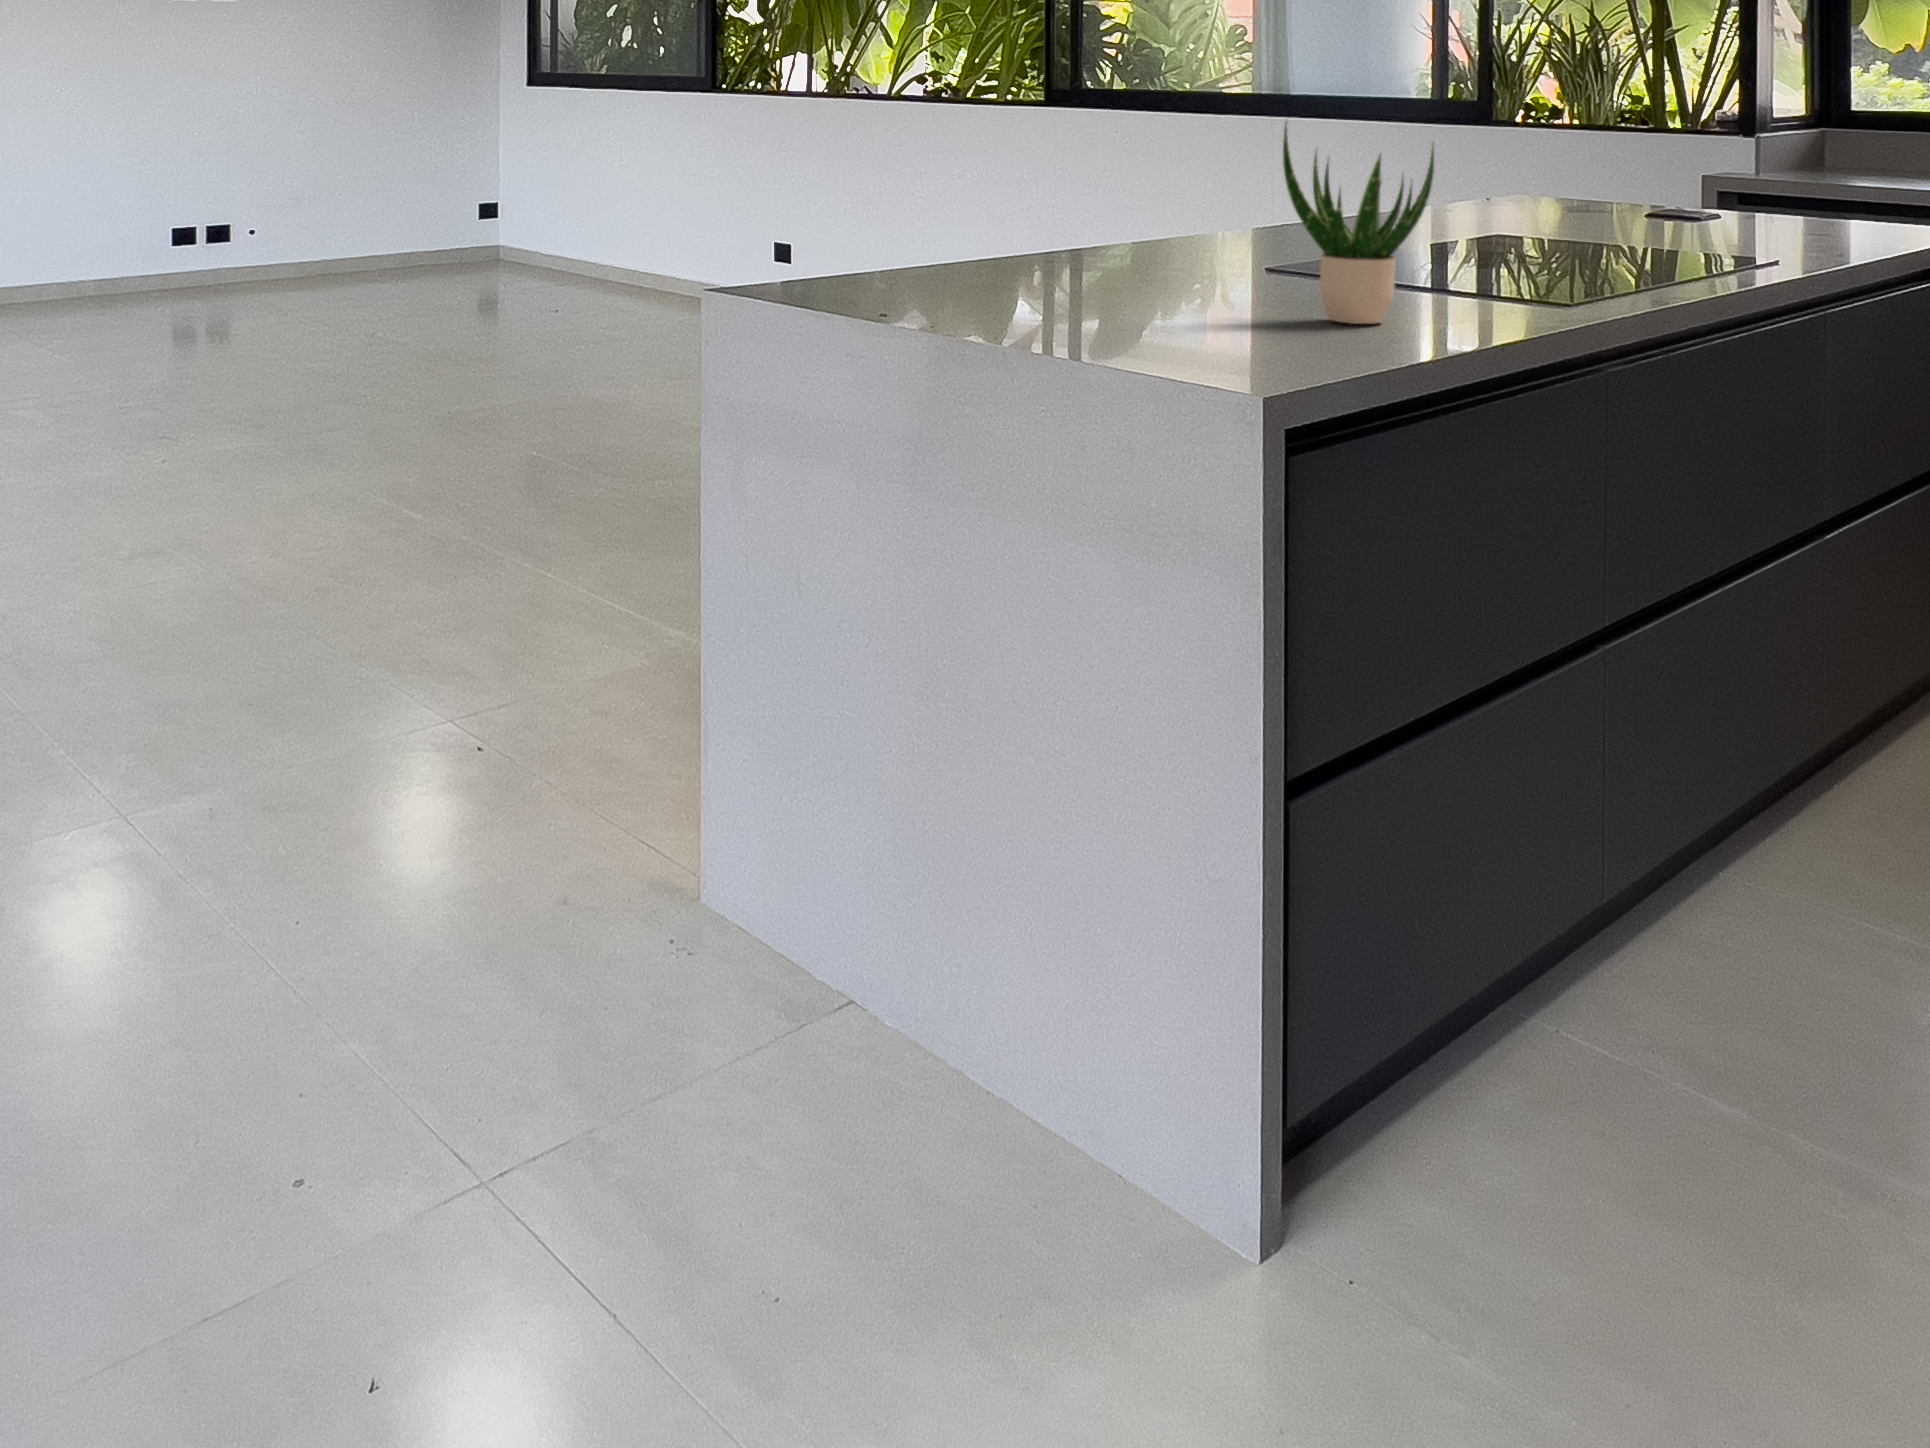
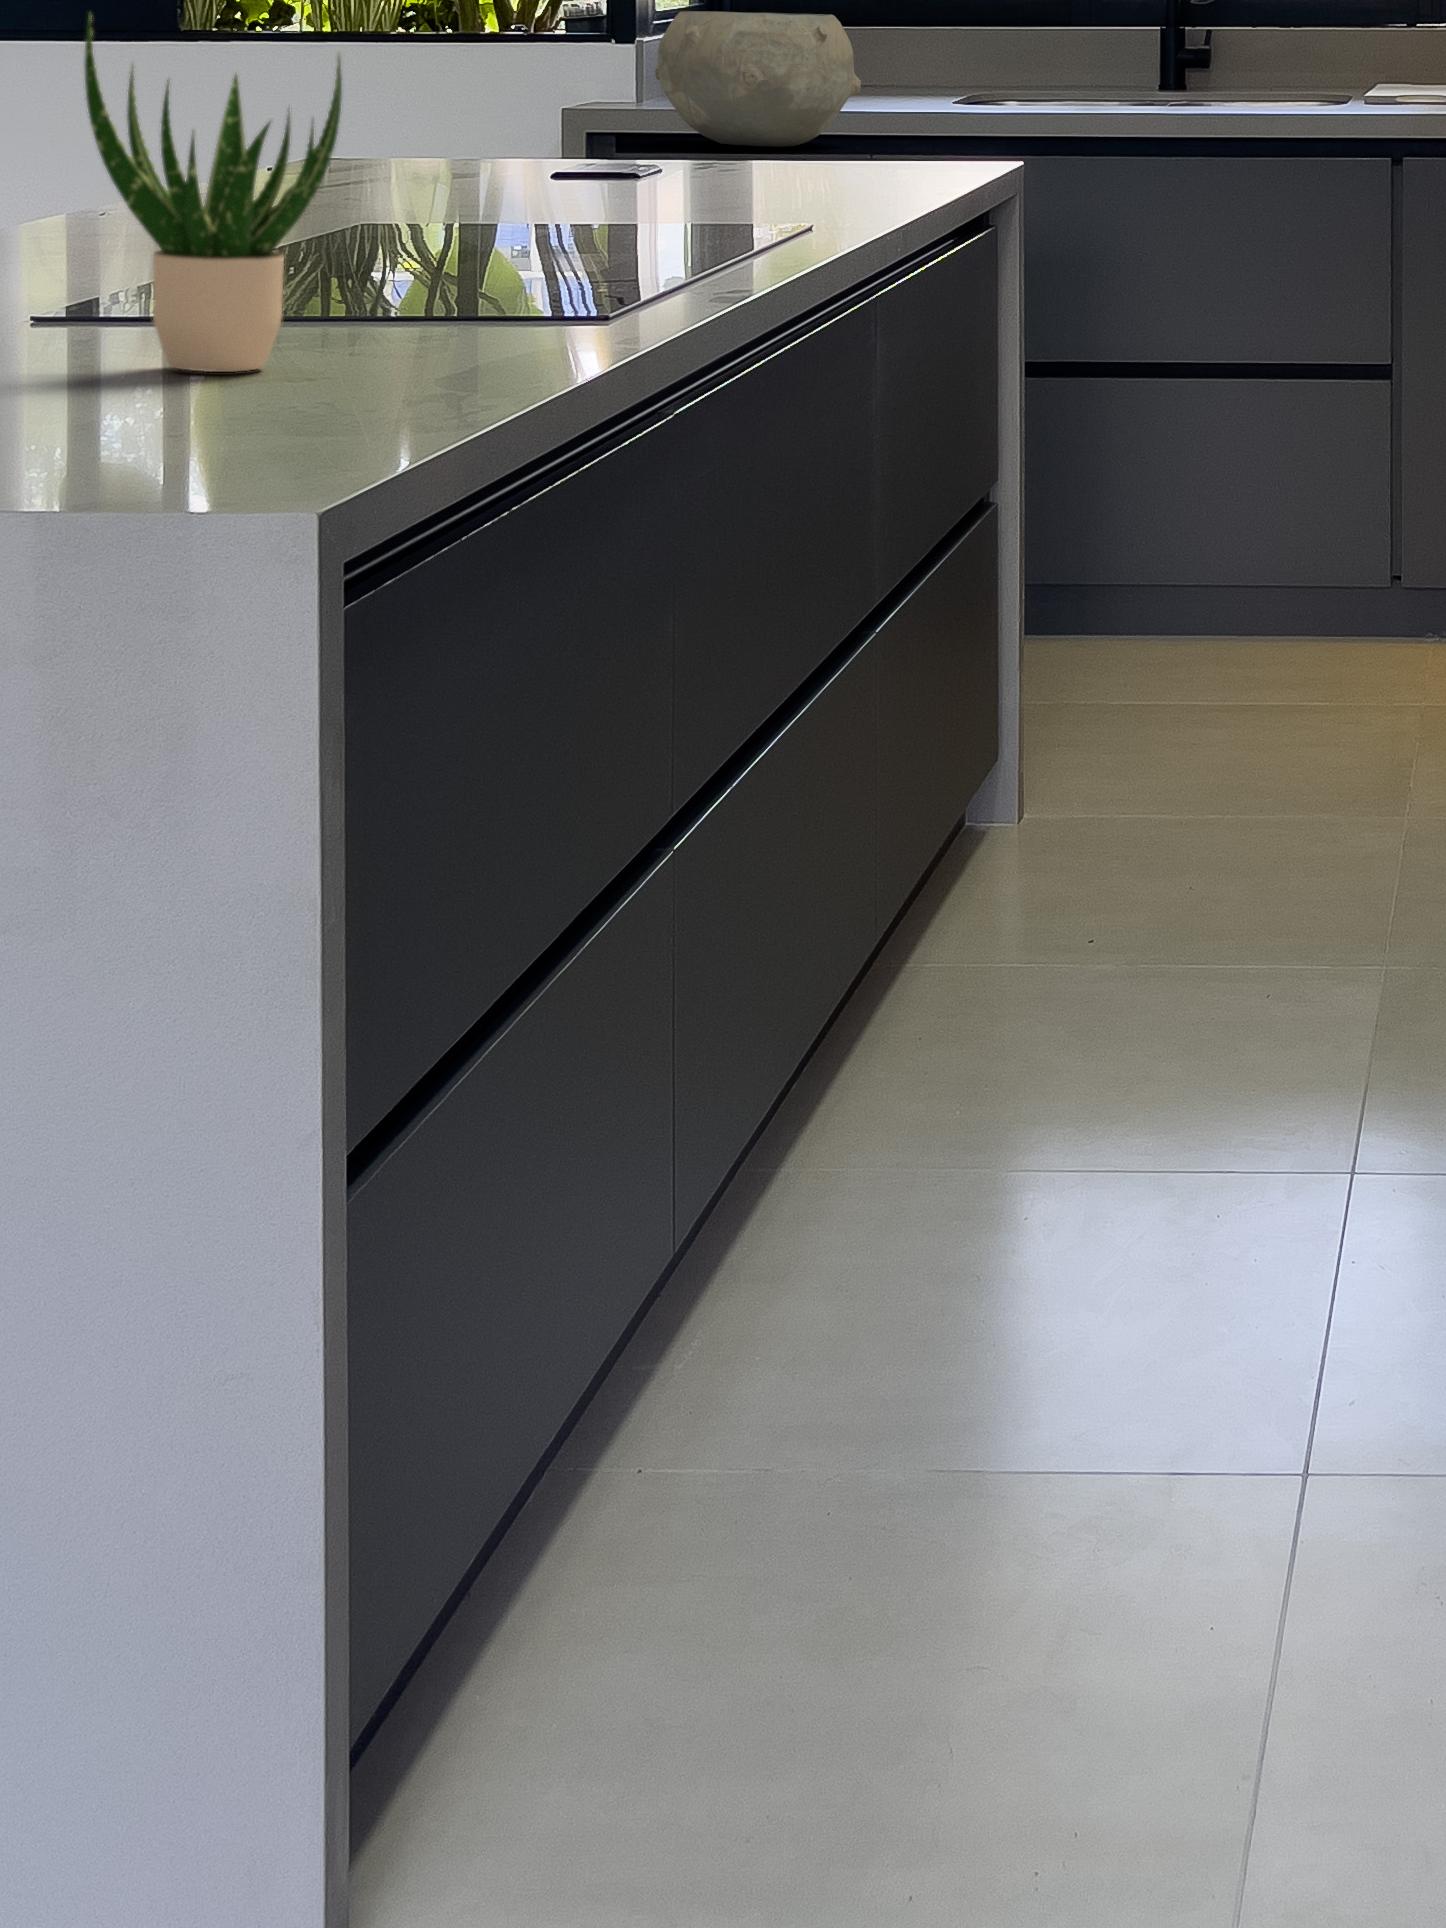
ceramic bowl: none [1769,111,1913,196] -> present [655,11,861,147]

